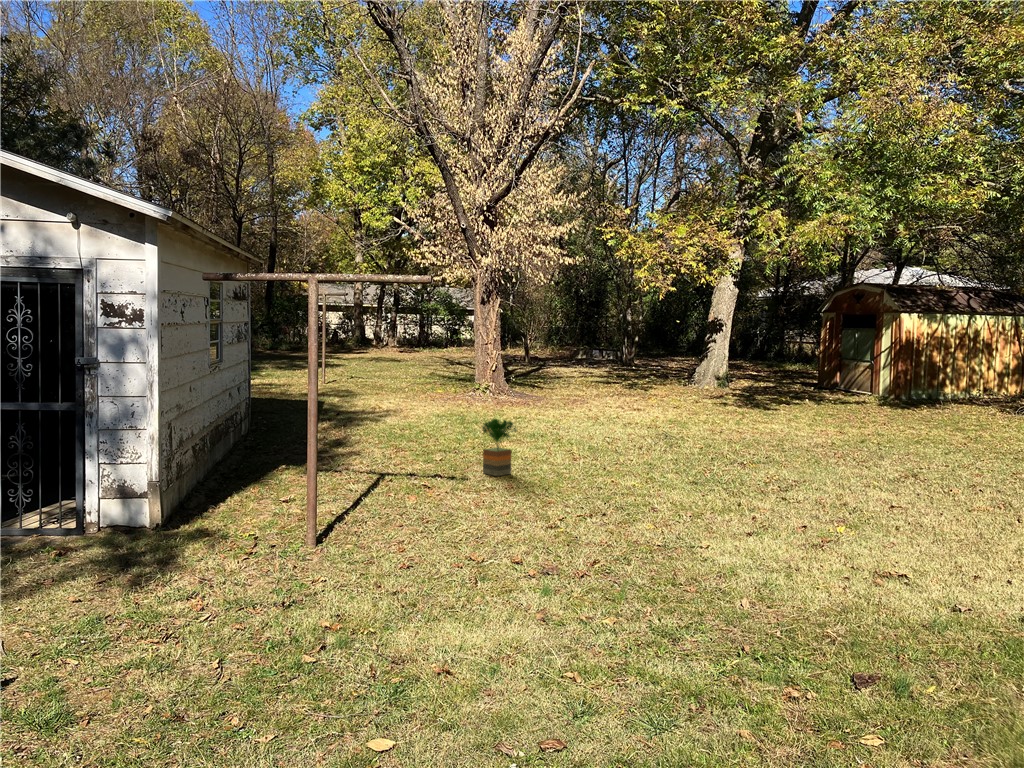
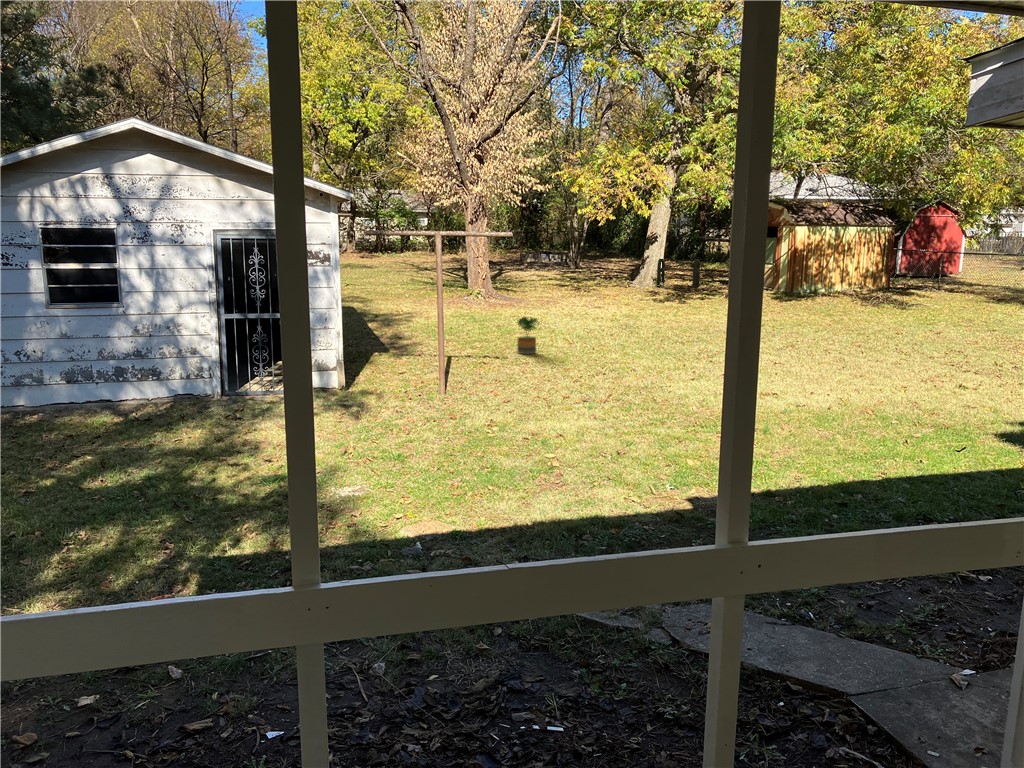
bench: none [720,353,776,390] -> present [657,259,700,288]

